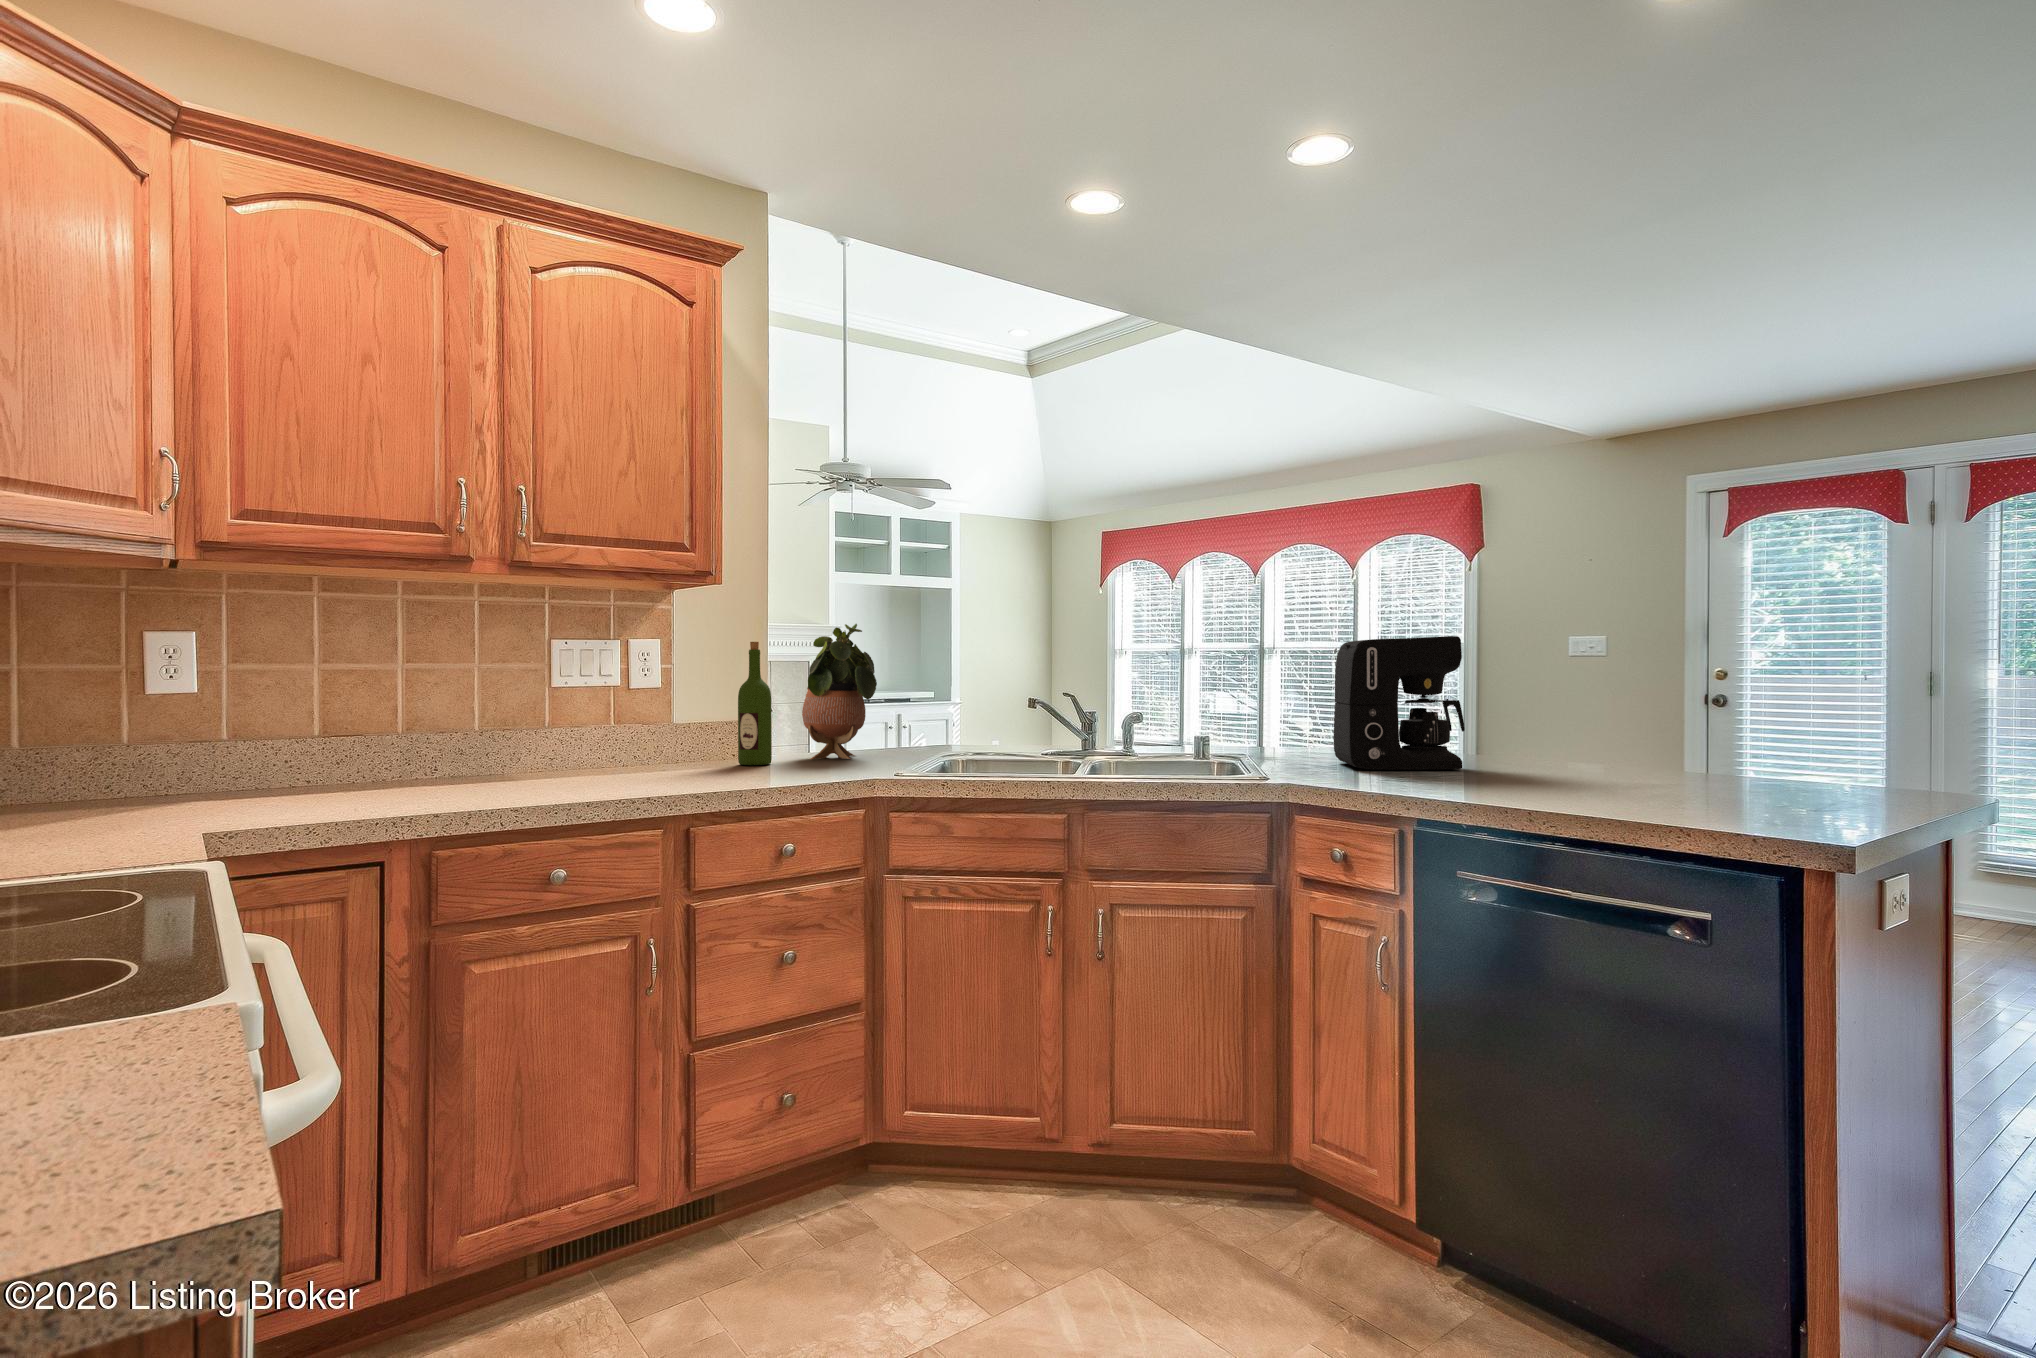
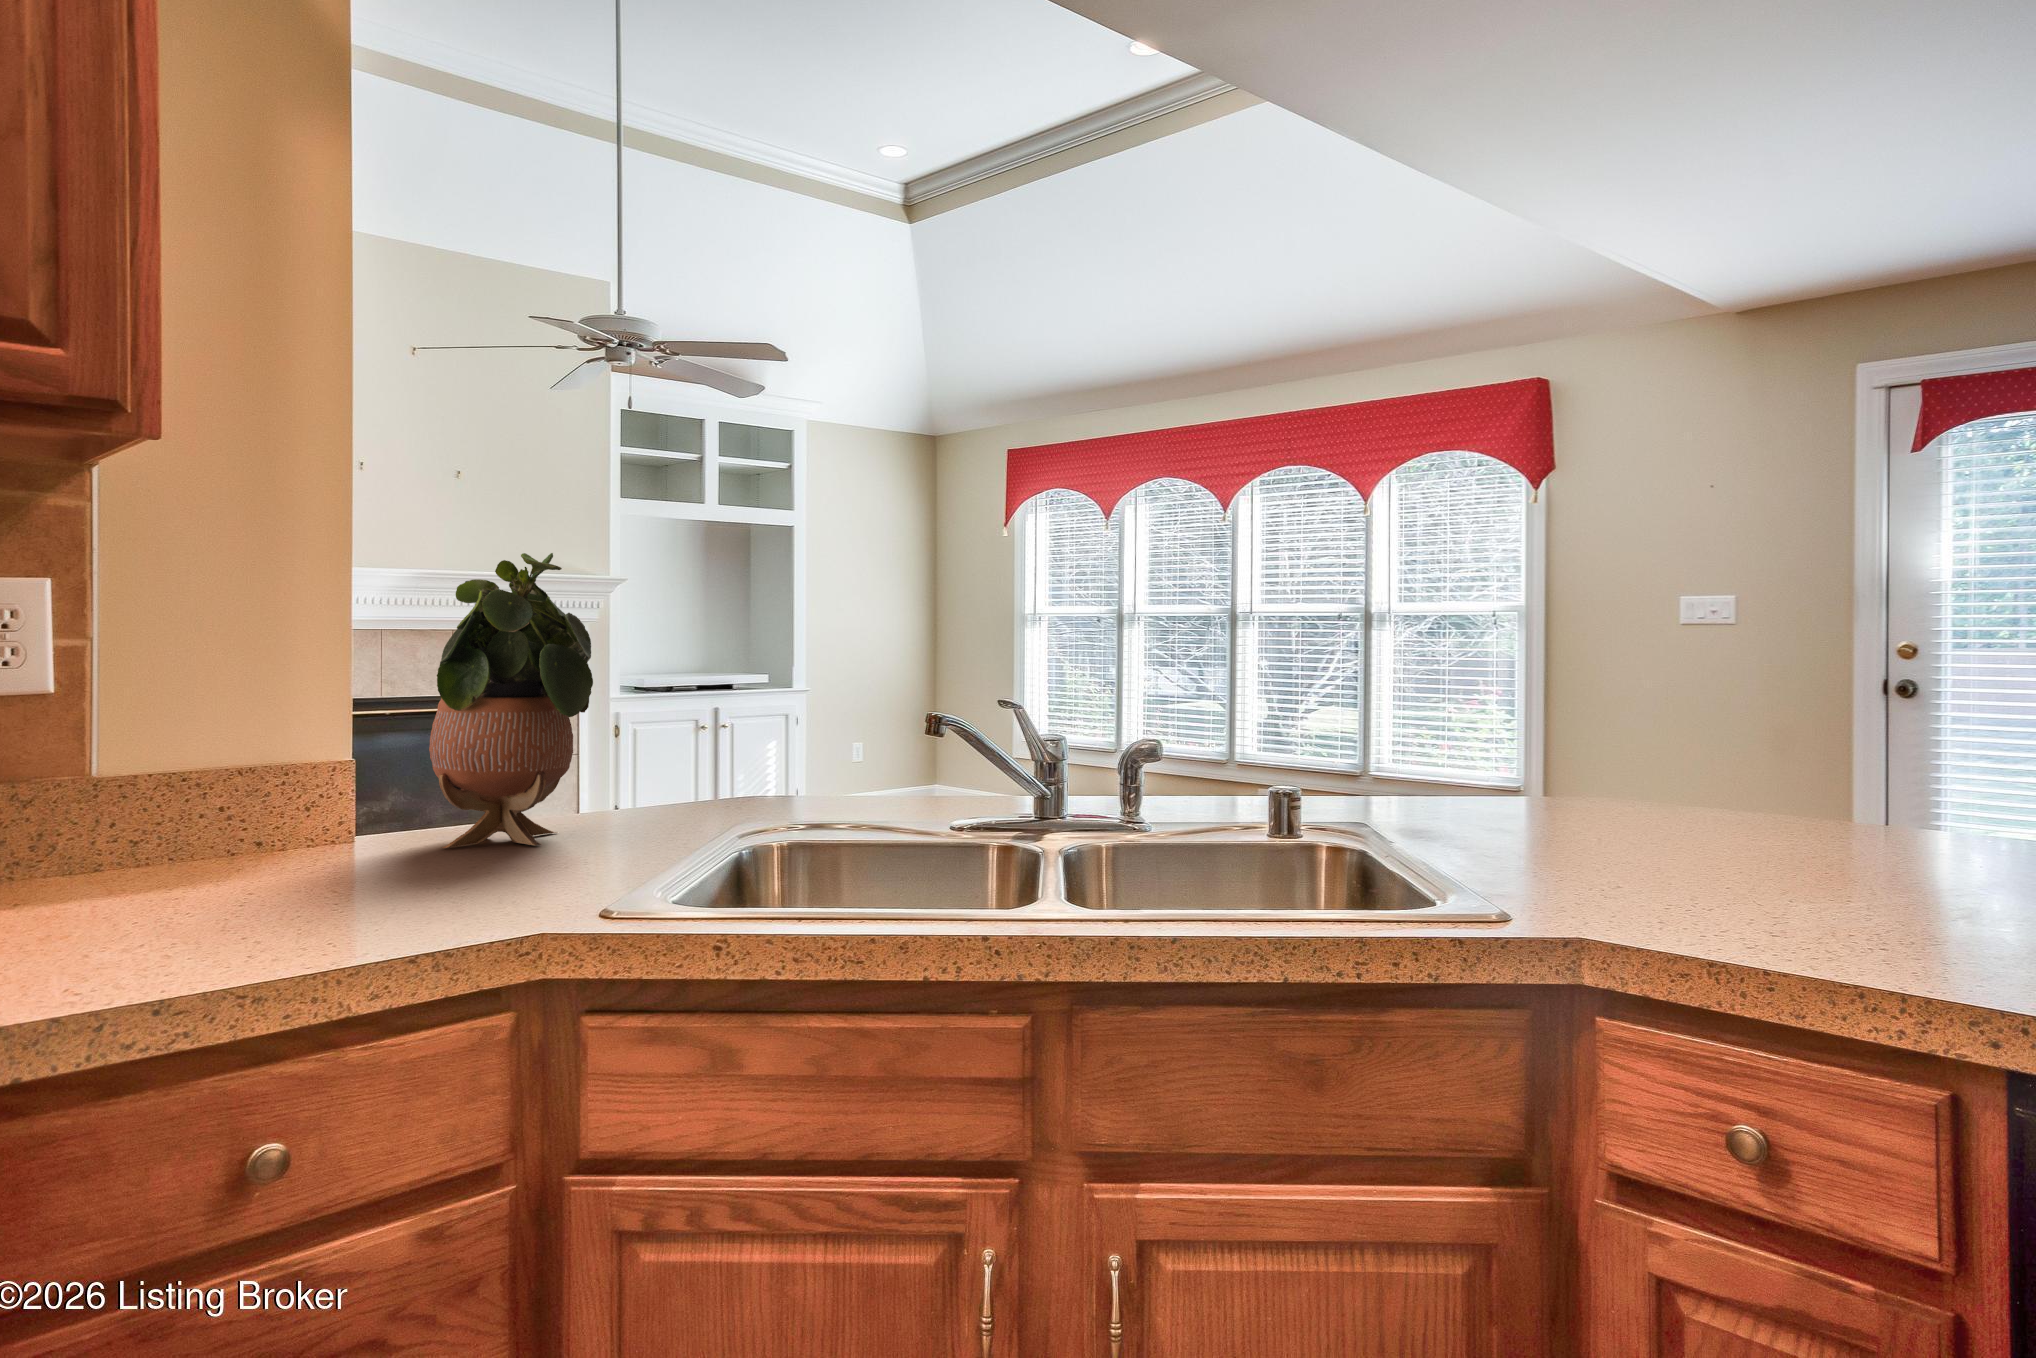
coffee maker: present [1334,636,1465,770] -> none [1574,579,1899,878]
wine bottle: present [738,642,772,765] -> none [253,589,339,874]

